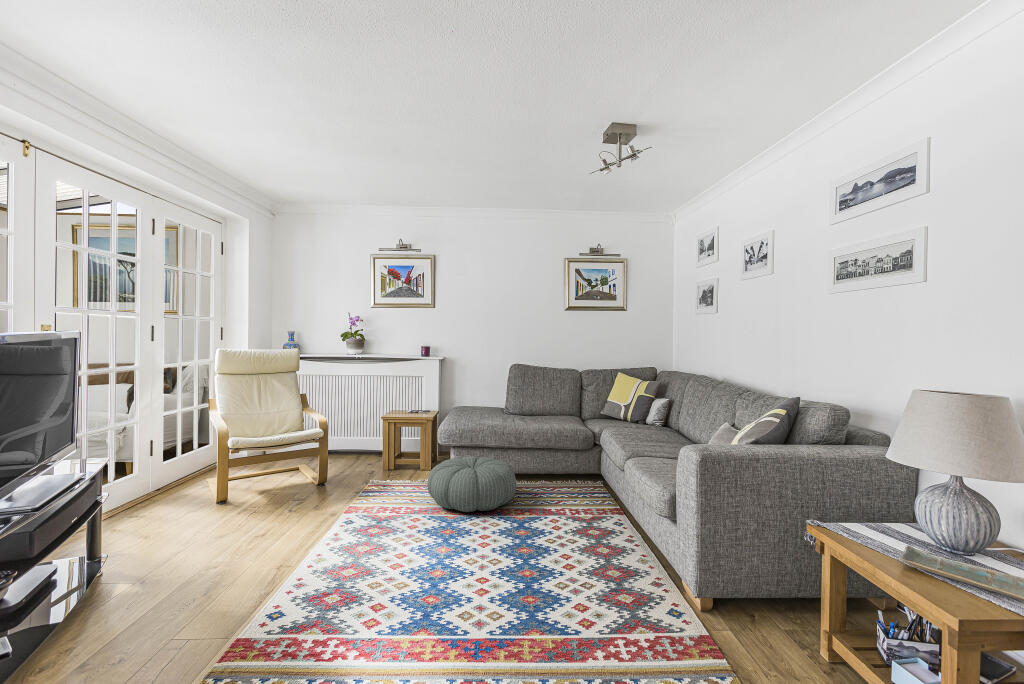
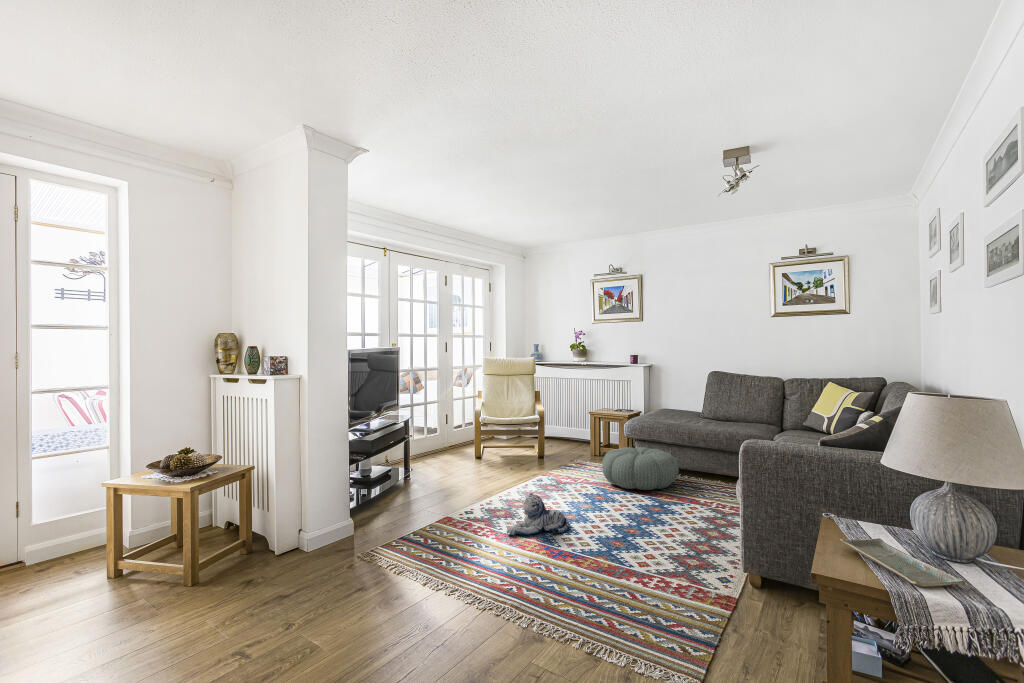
plush toy: none [372,560,452,636] -> present [507,493,570,535]

